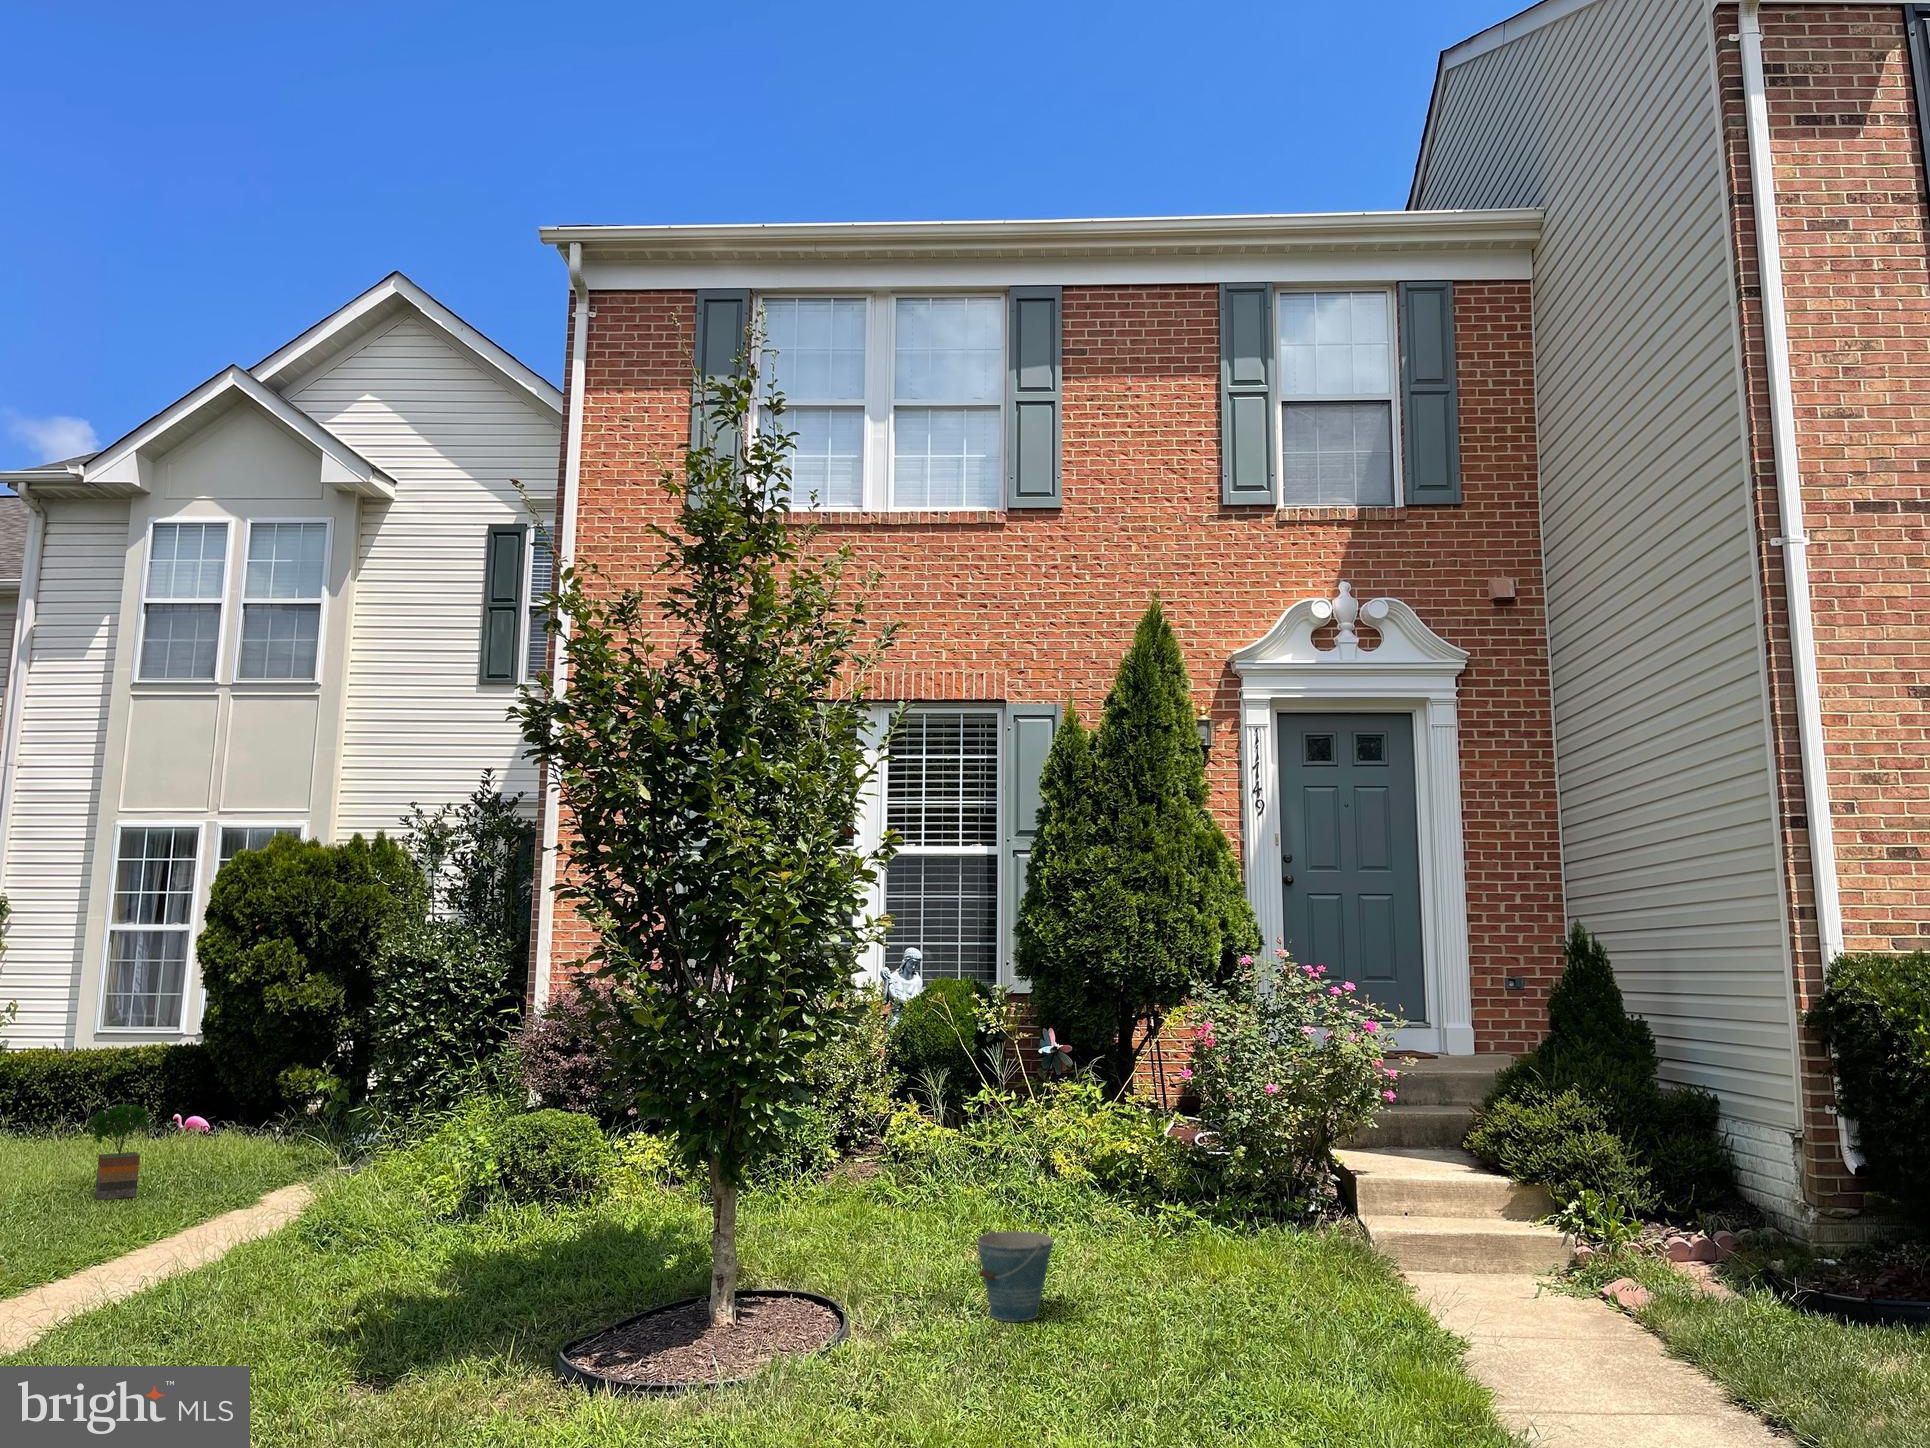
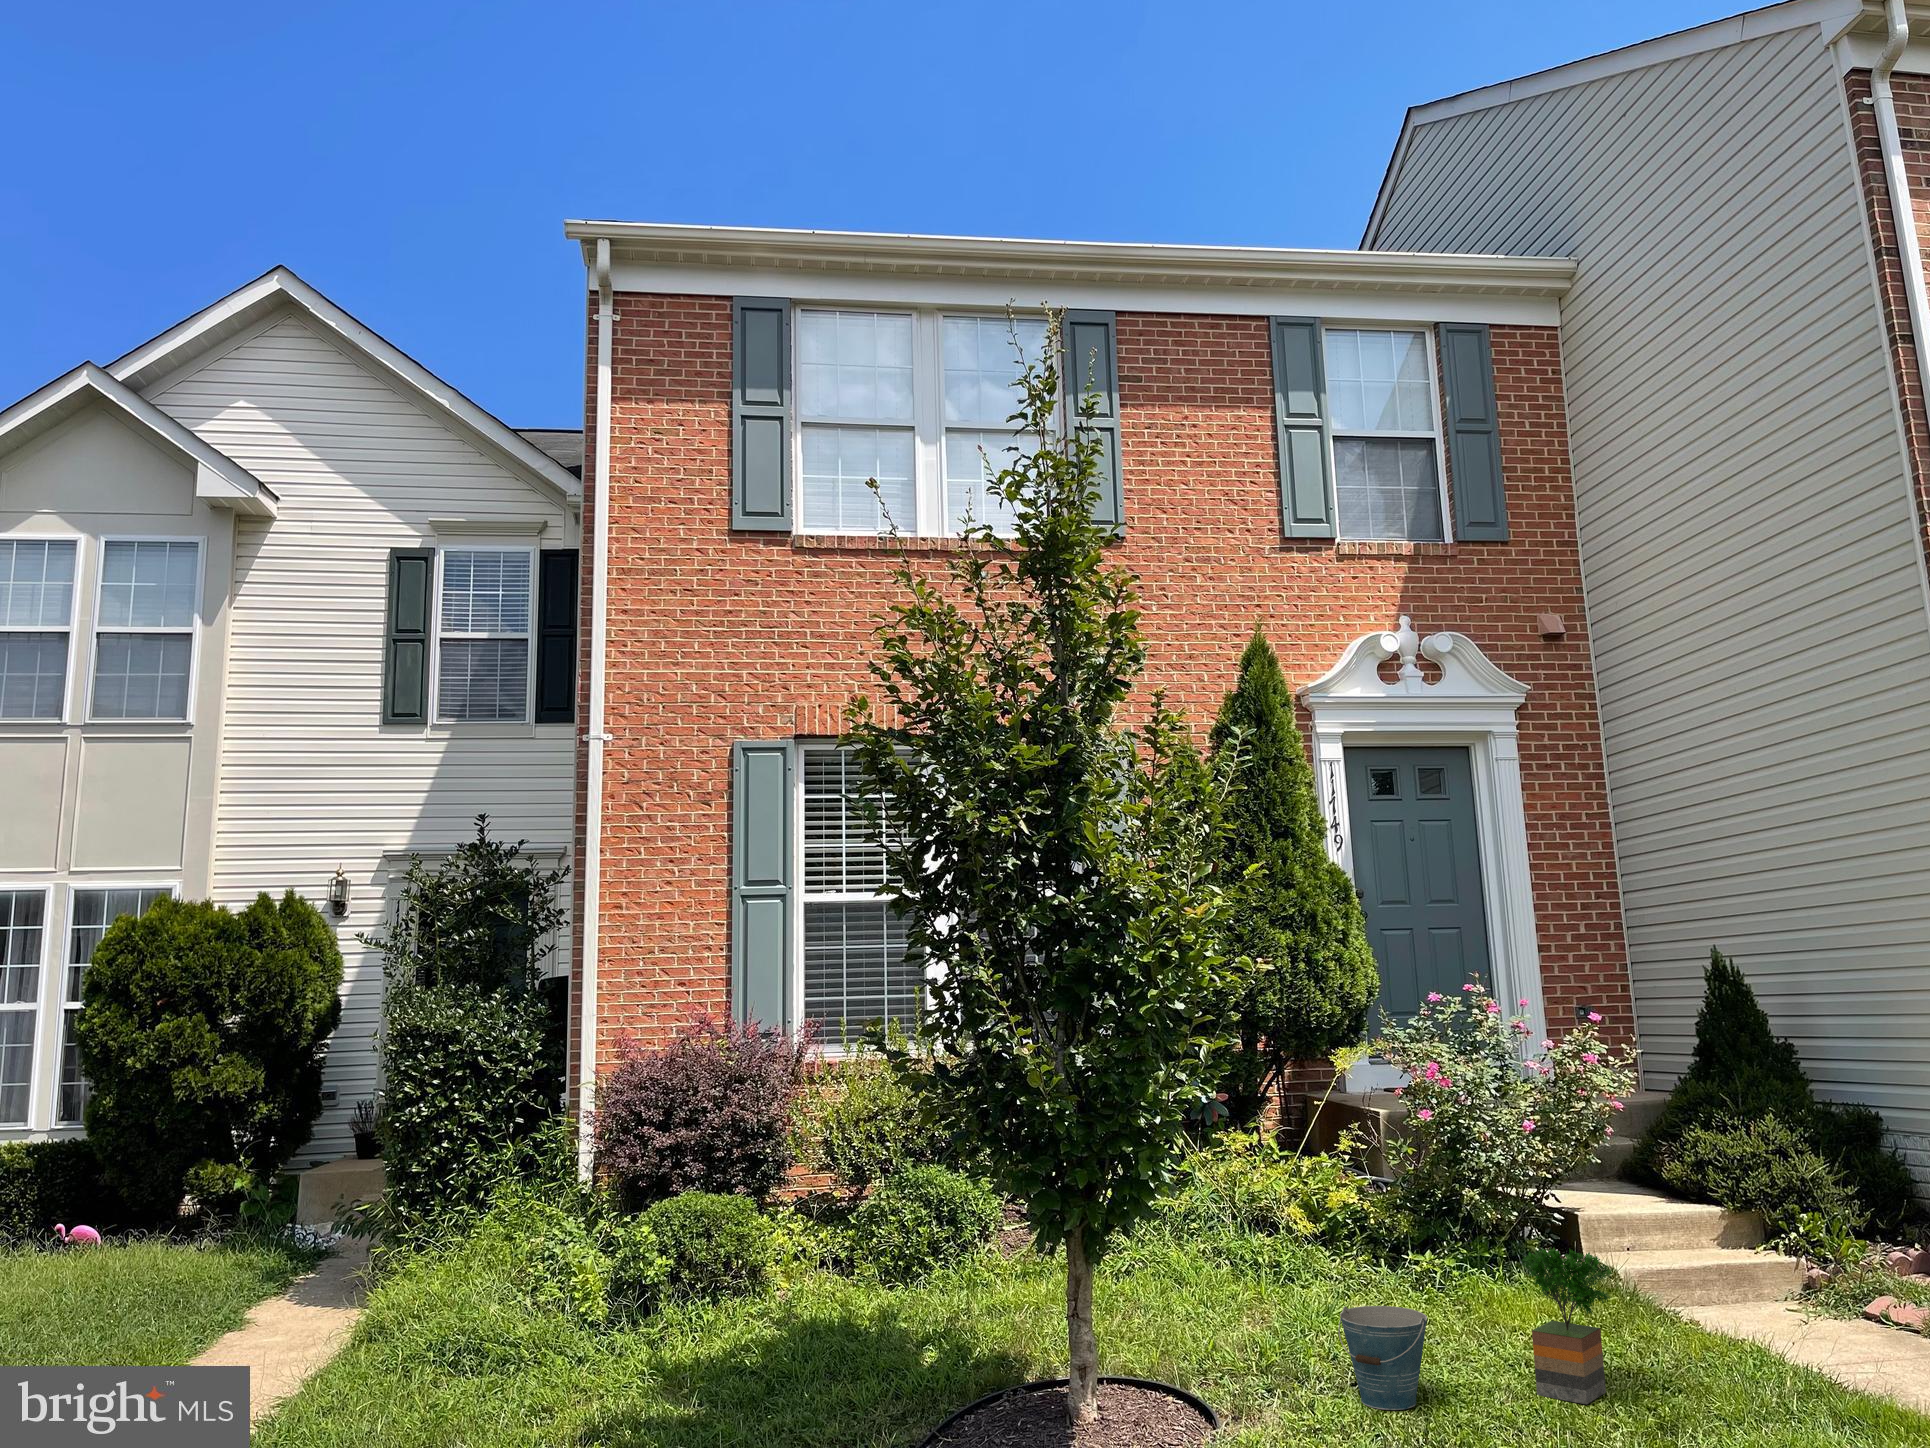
potted tree: present [87,1104,158,1200] -> present [1523,1247,1613,1404]

